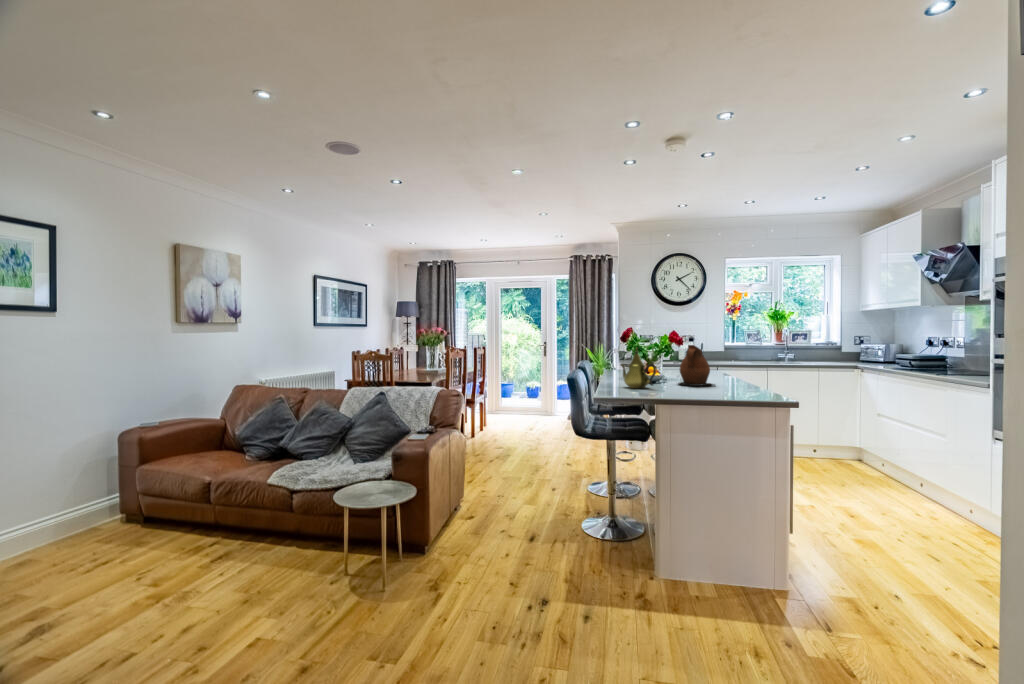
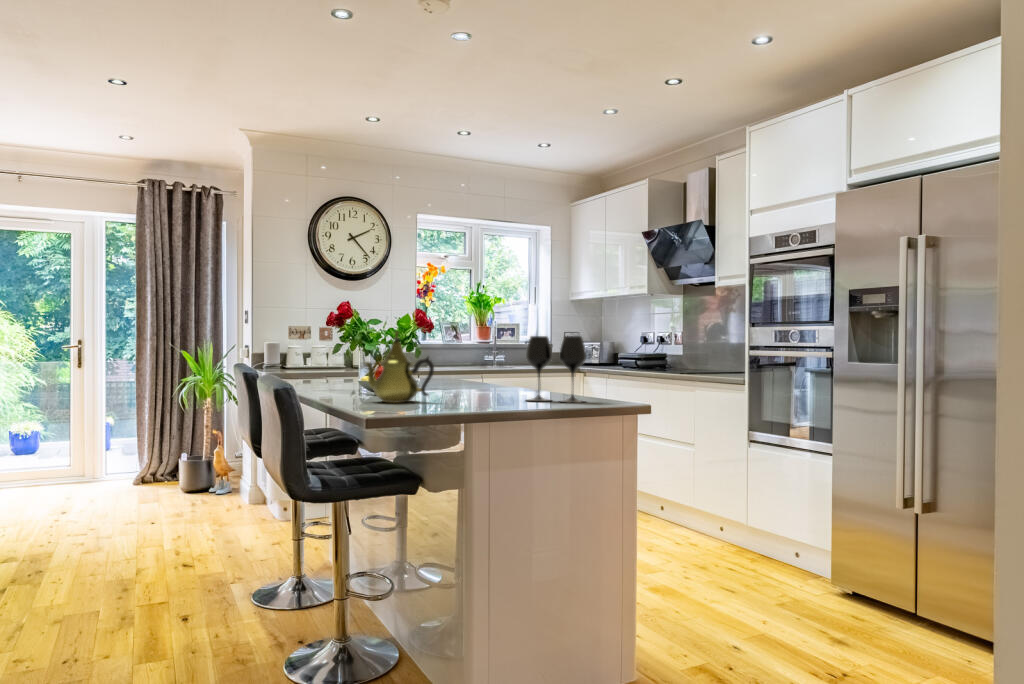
ceramic pitcher: present [678,345,715,386] -> none [438,329,499,395]
wine glass: none [714,351,754,396] -> present [526,336,586,403]

